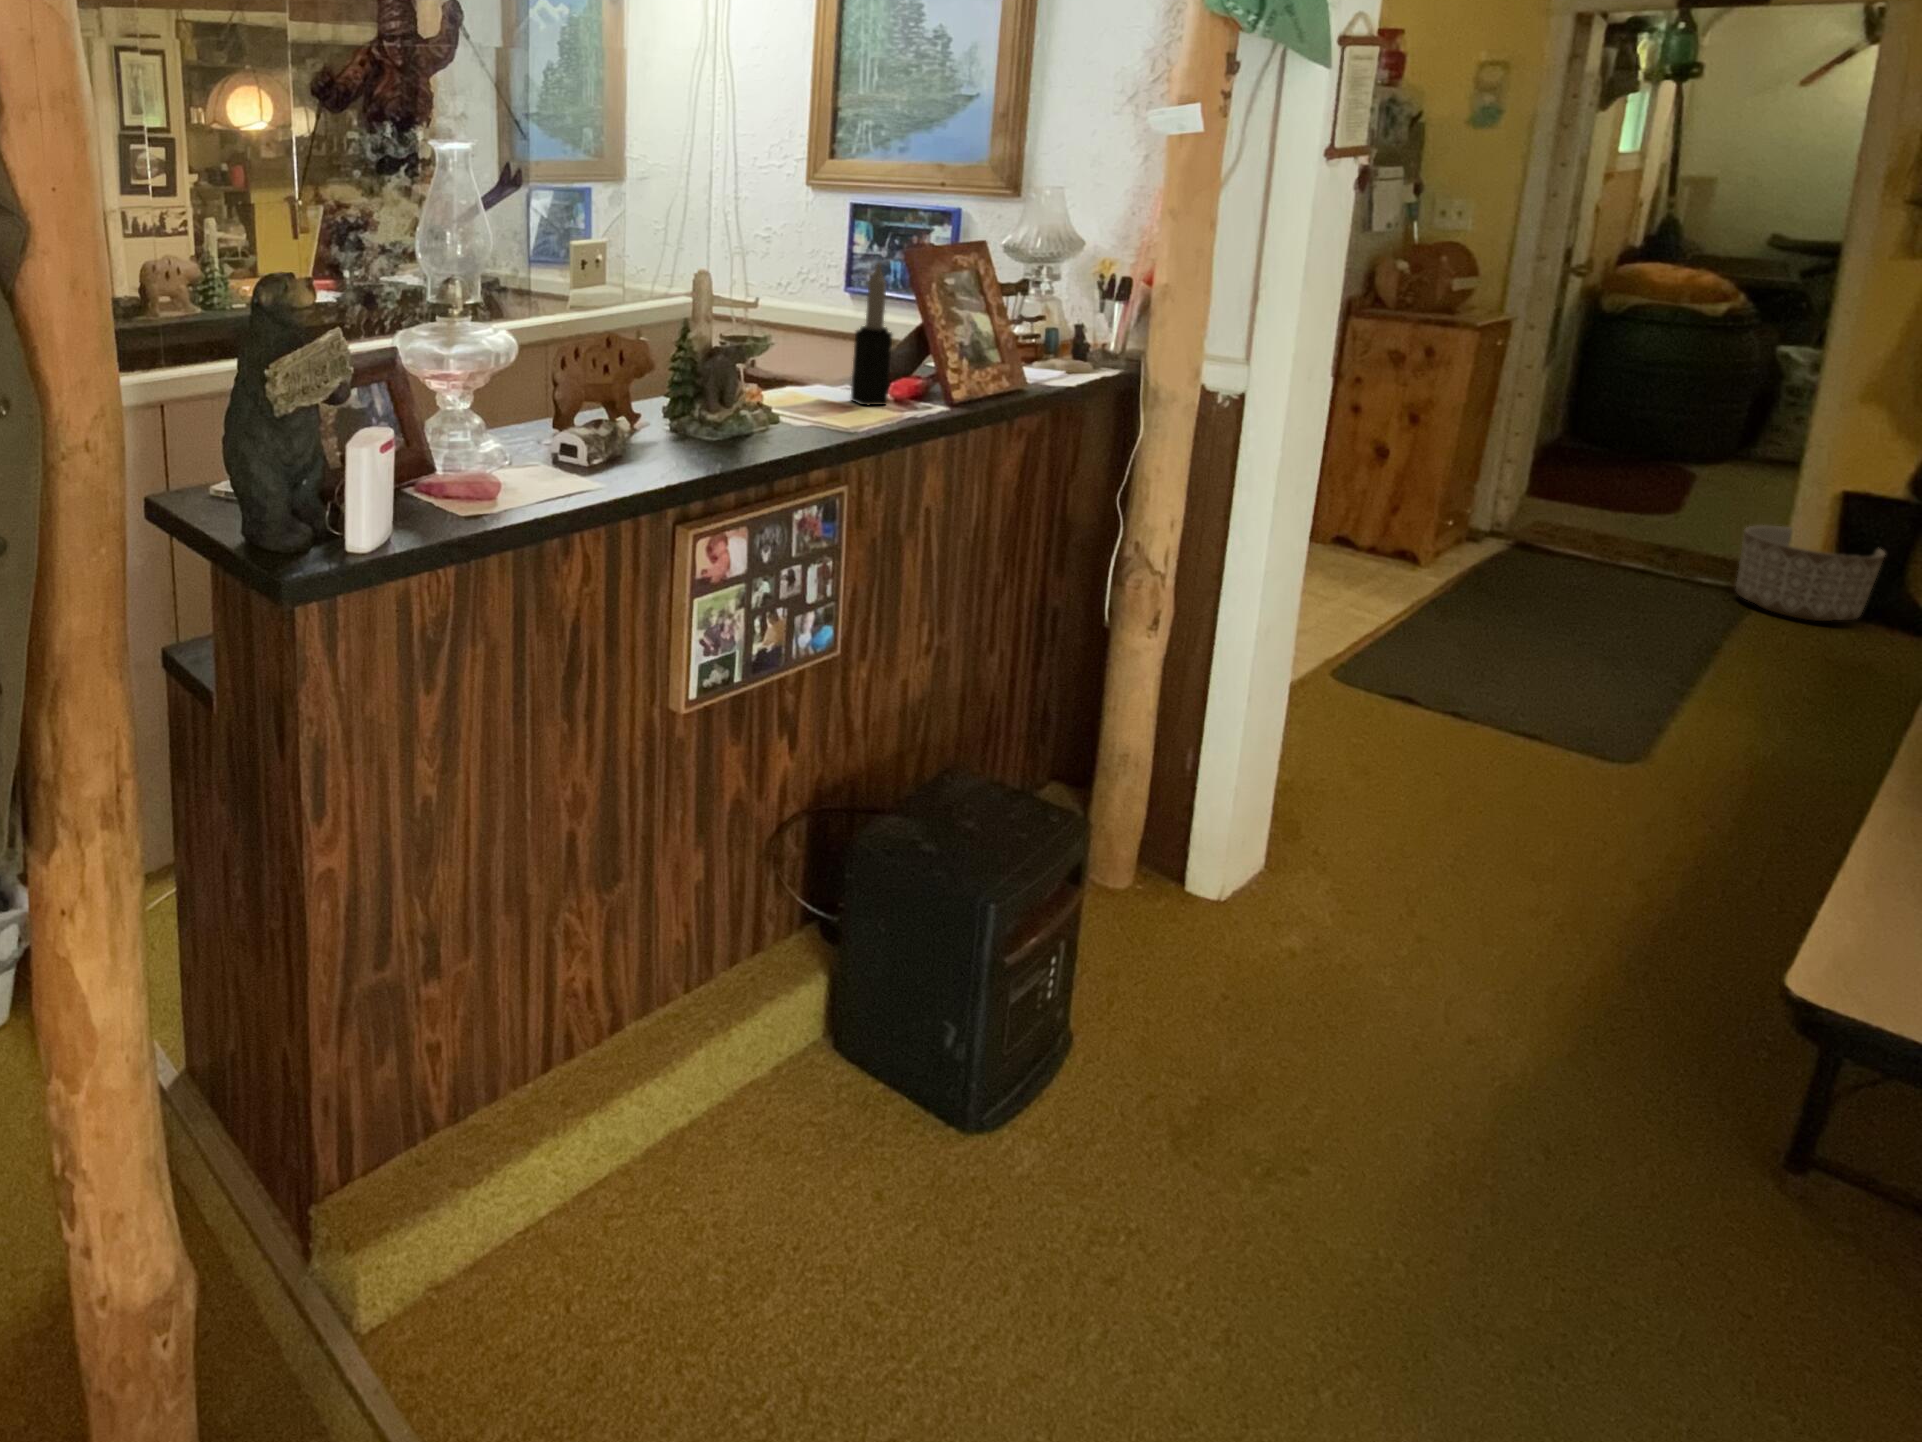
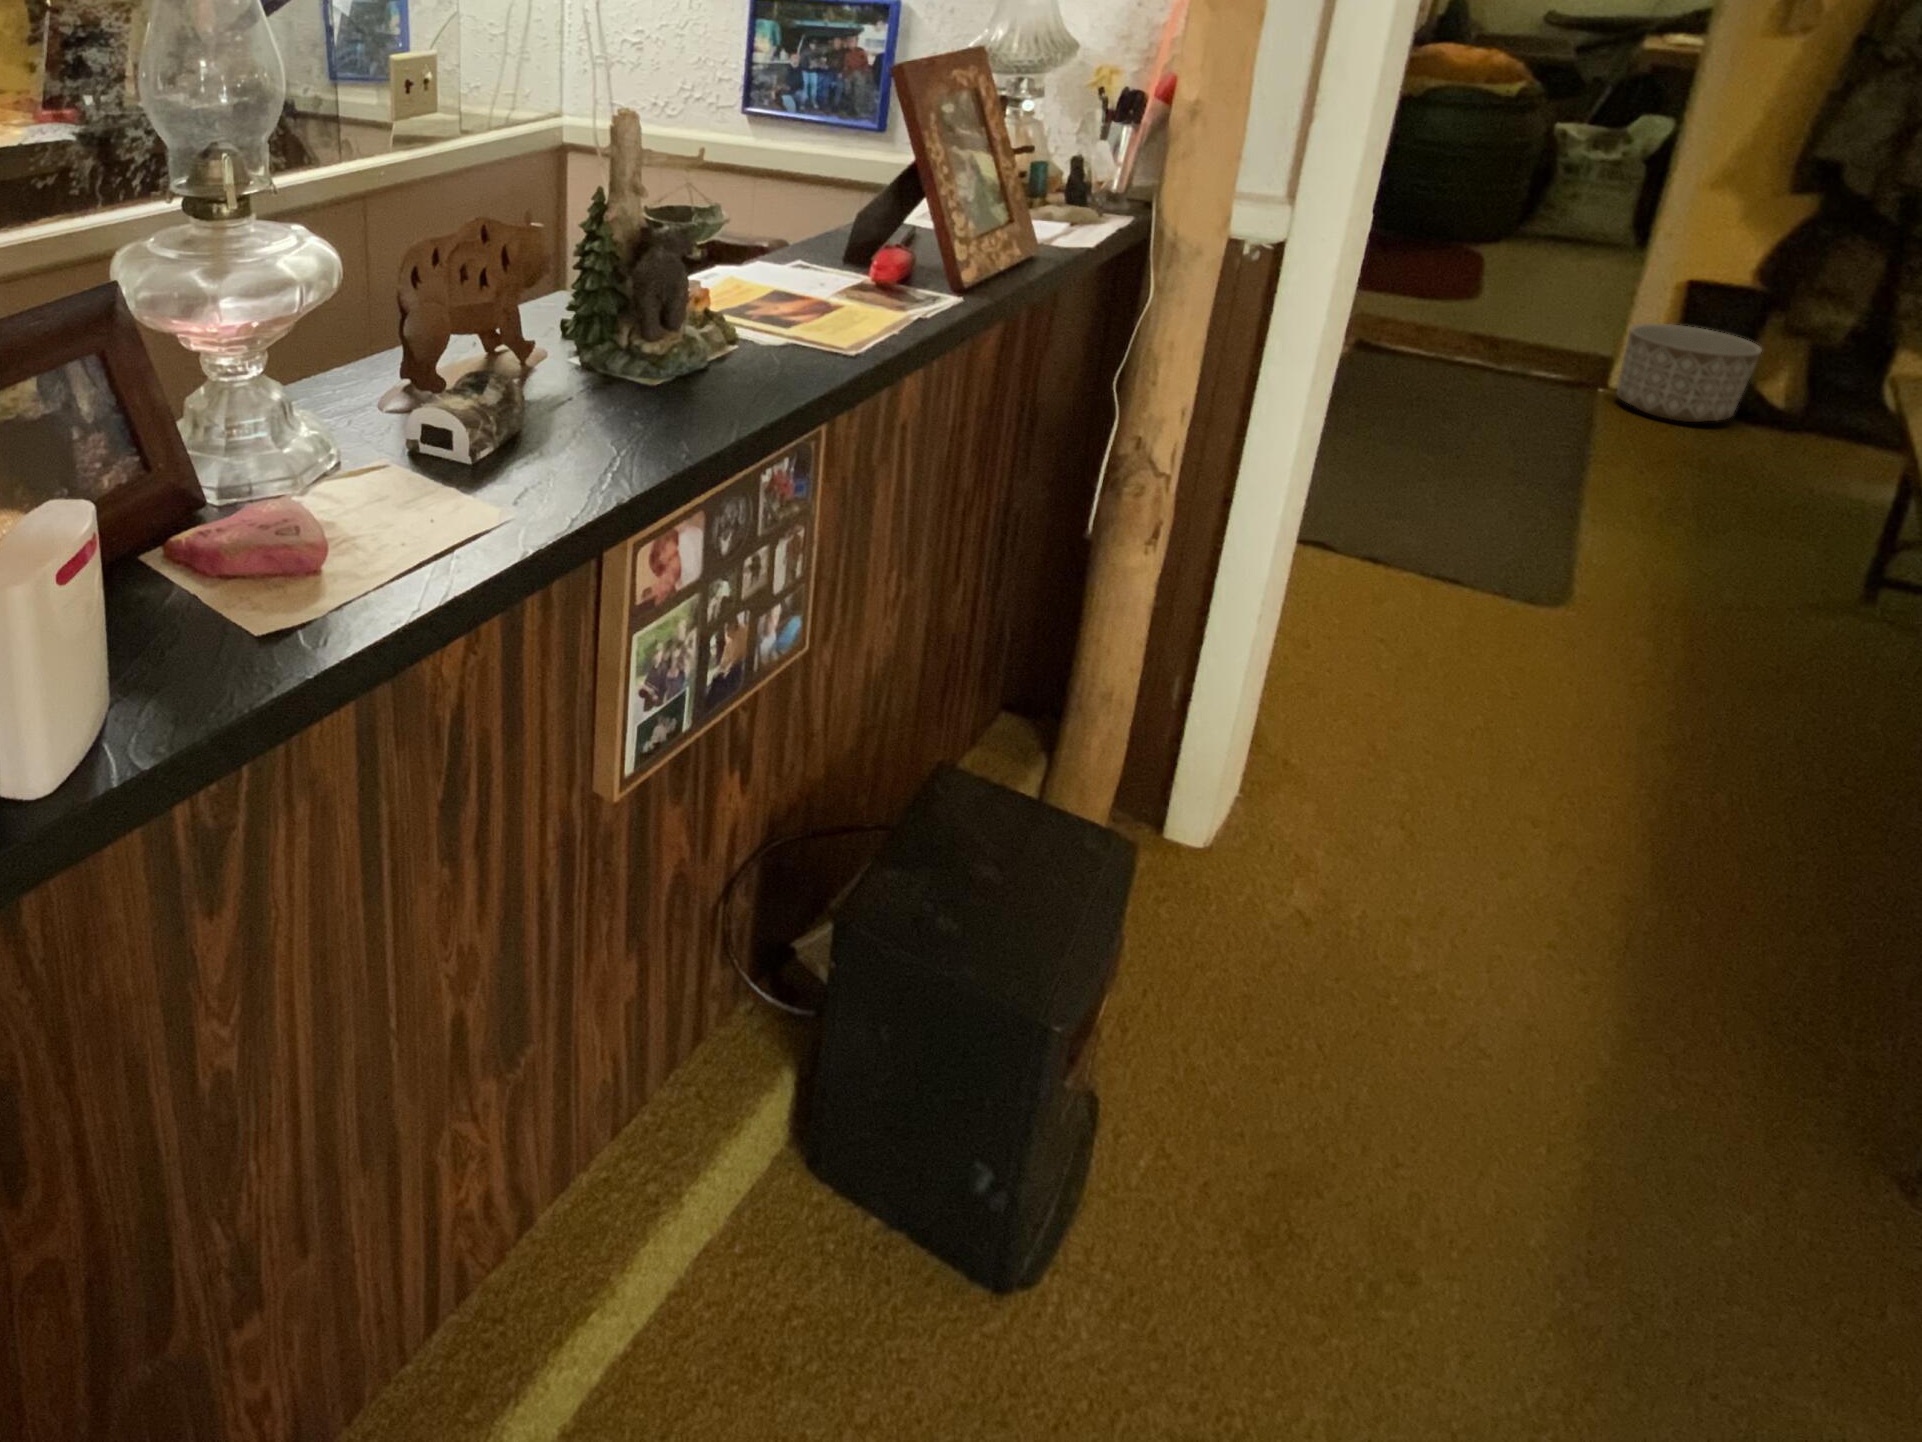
candle: present [851,263,892,406] -> none [802,85,863,290]

